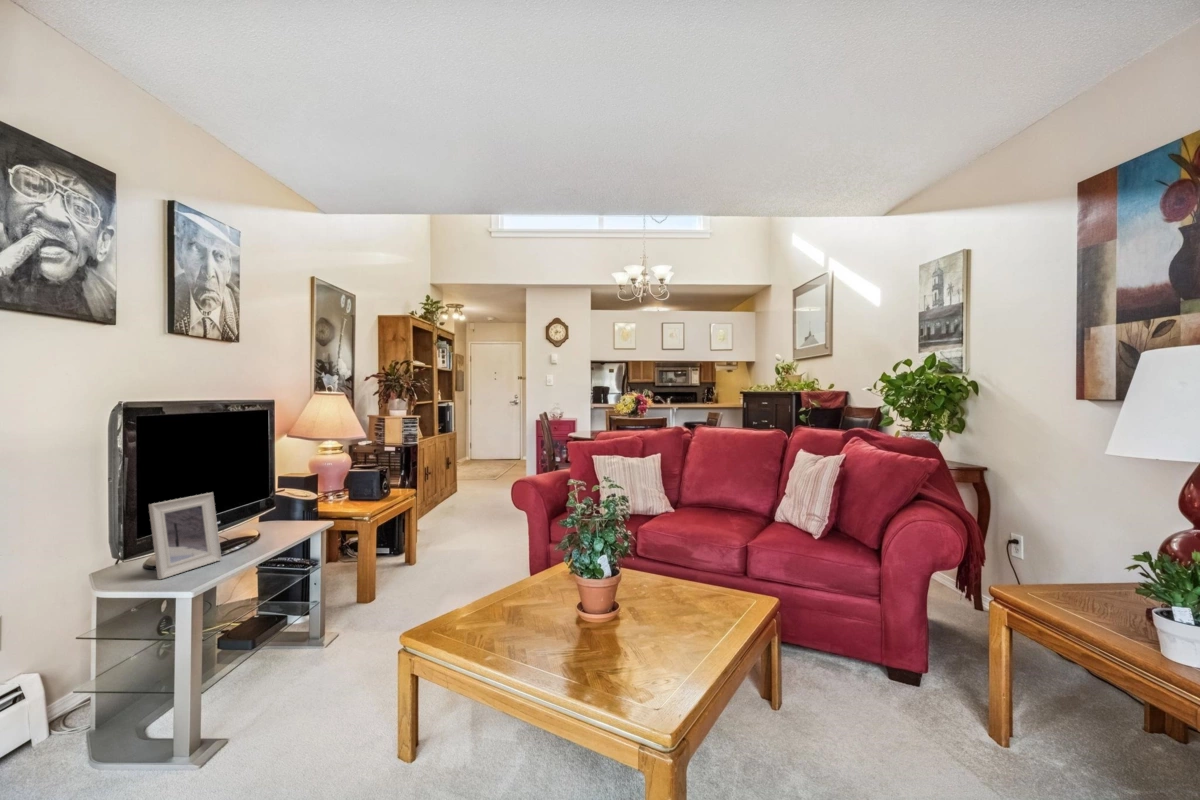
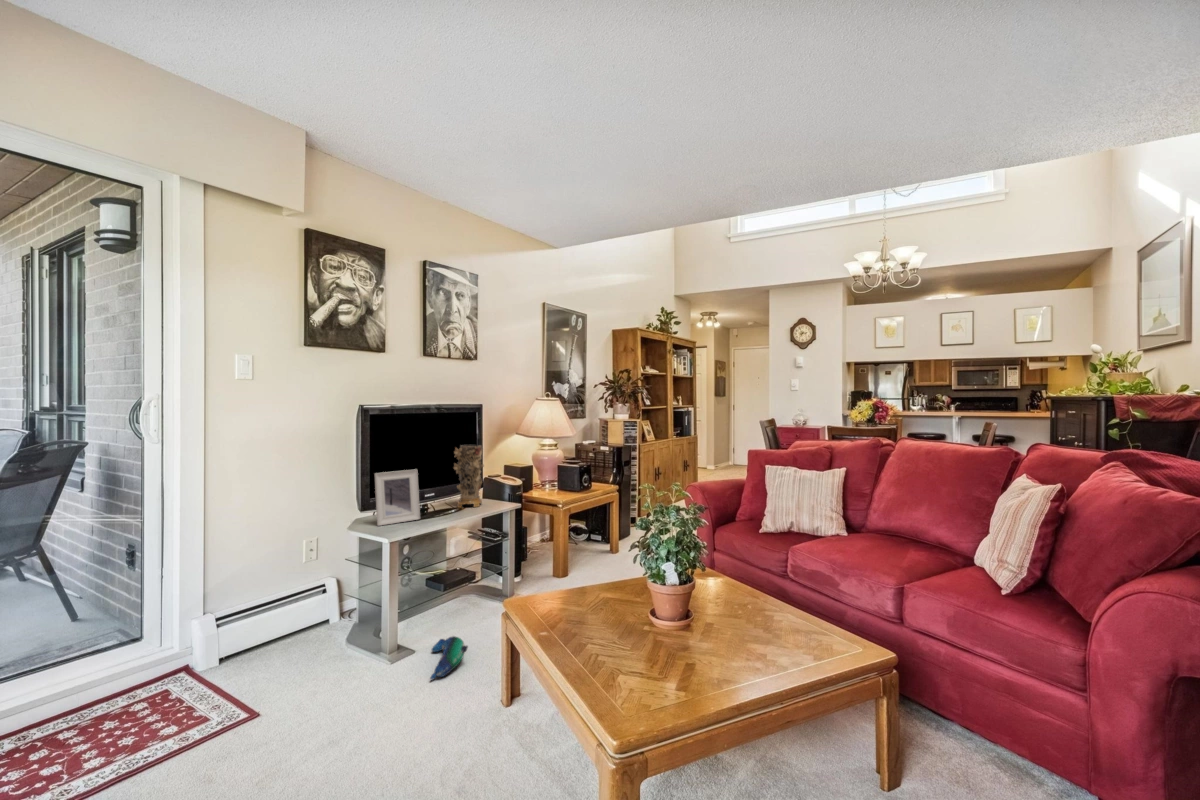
decorative vase: none [248,454,288,537] -> present [454,445,484,508]
plush toy: none [269,697,335,760] -> present [430,636,468,680]

